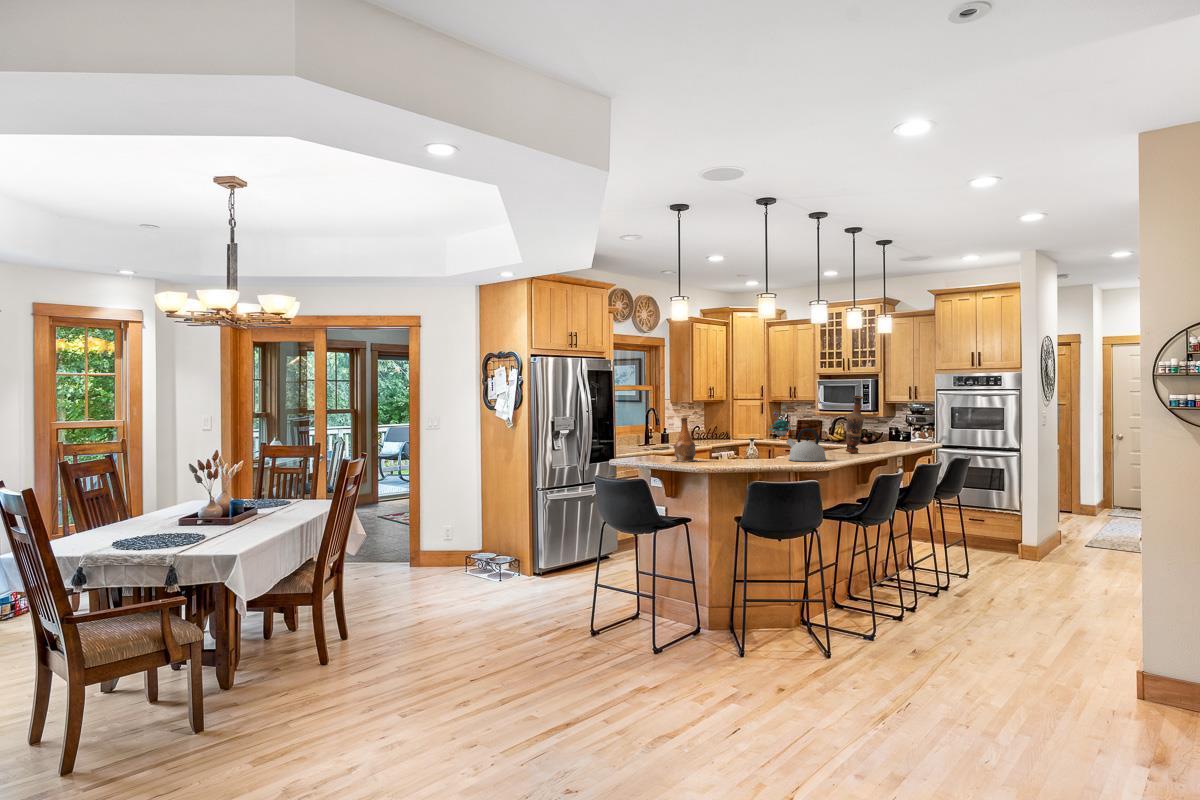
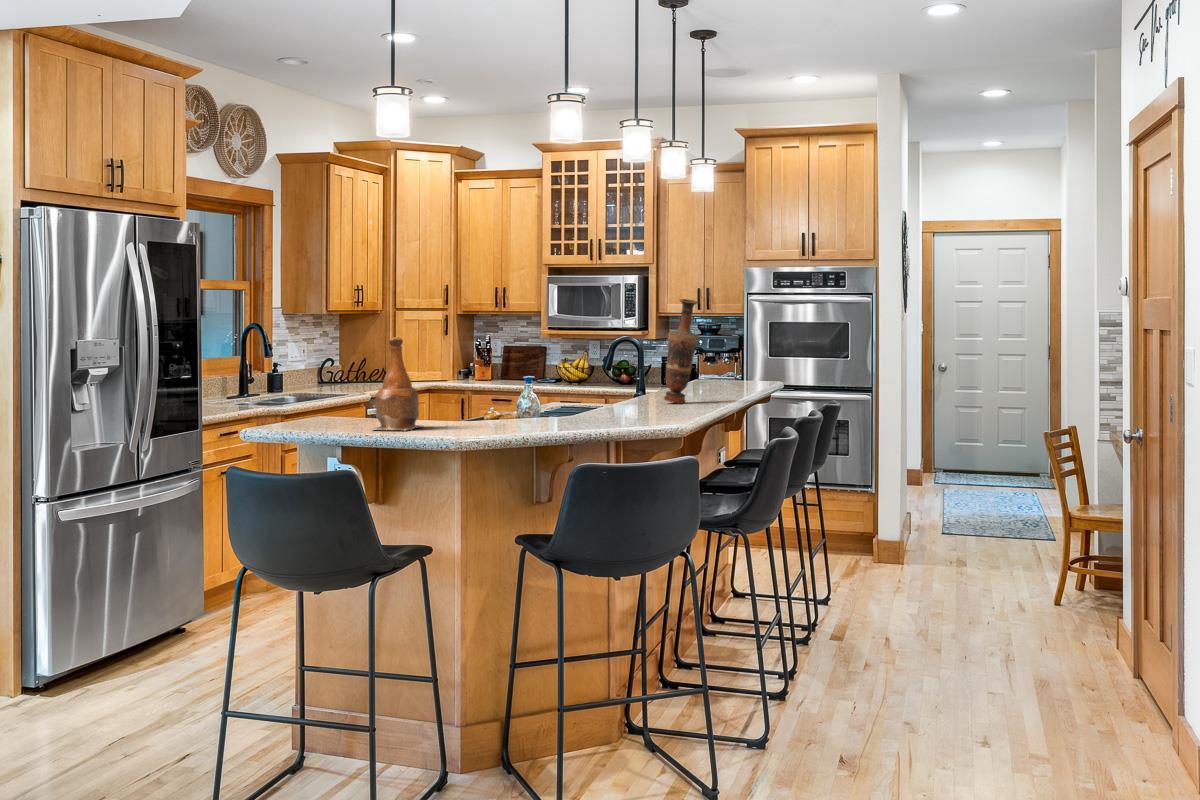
plant: present [767,408,793,436] -> none [454,319,506,375]
kettle: present [786,428,826,461] -> none [590,358,666,422]

